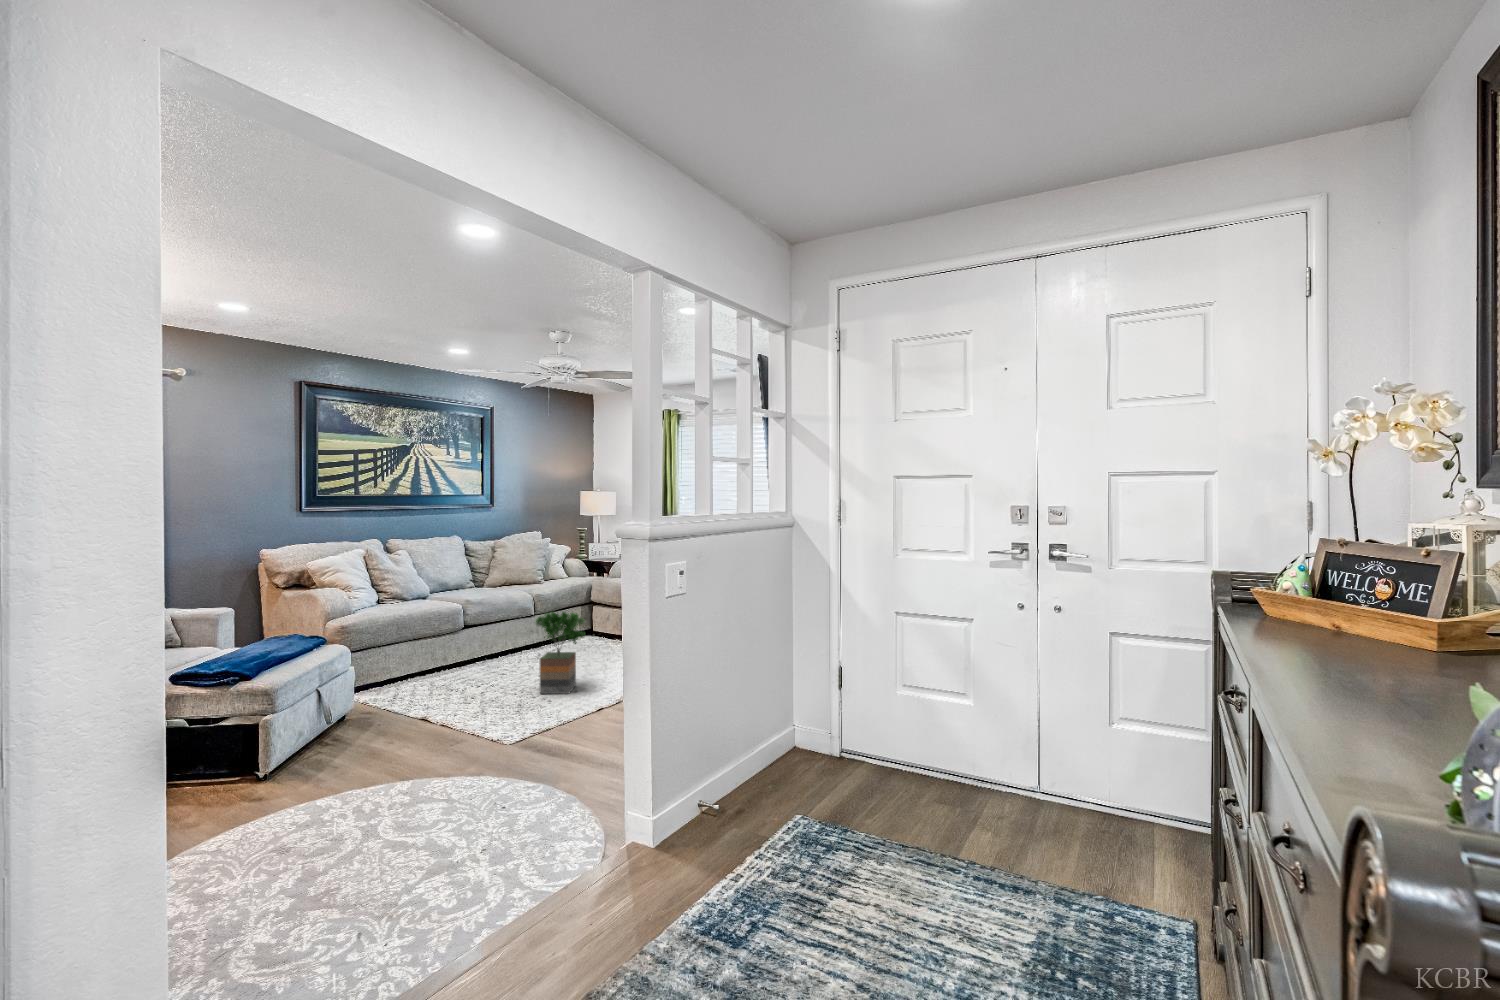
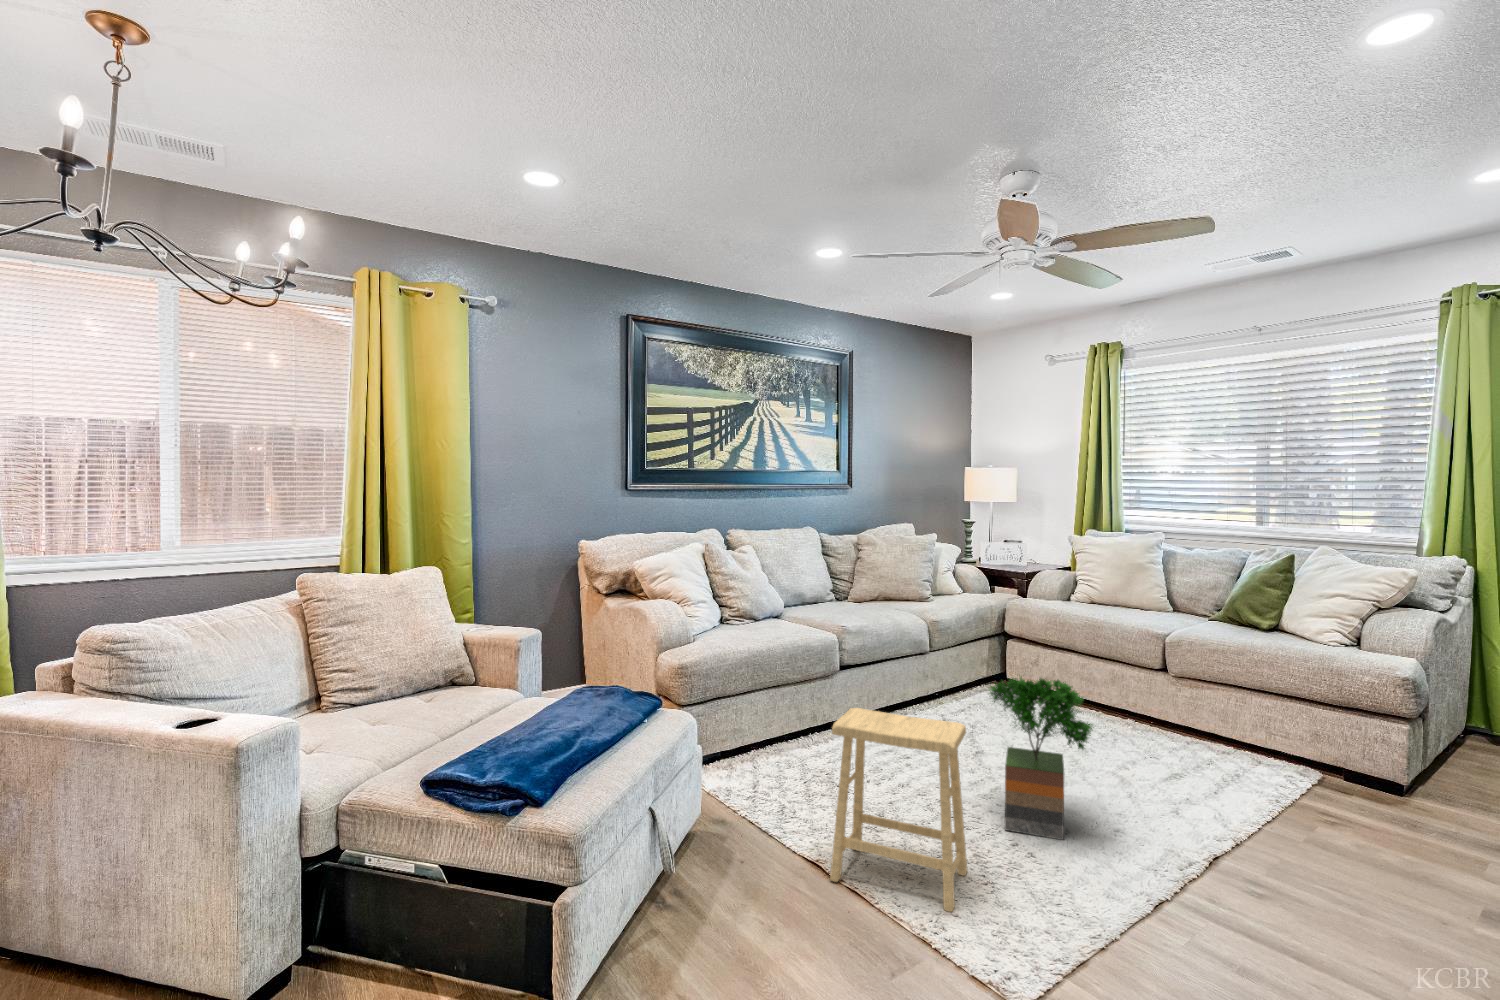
footstool: none [429,631,509,723] -> present [830,708,967,912]

